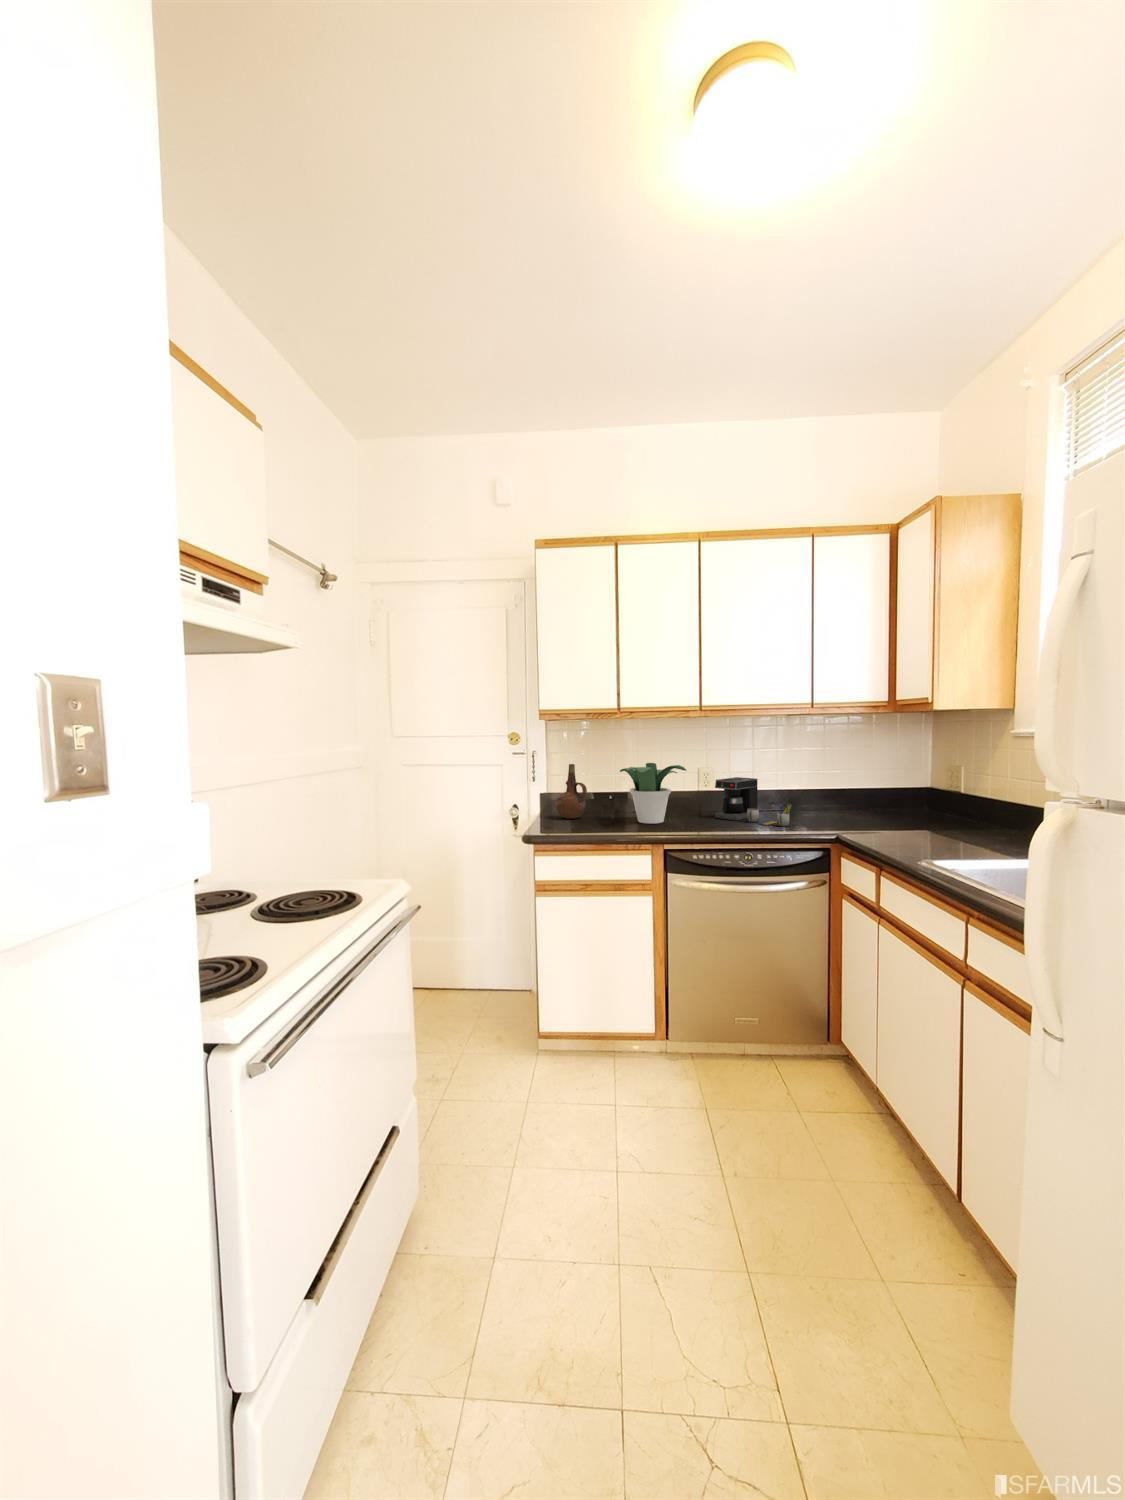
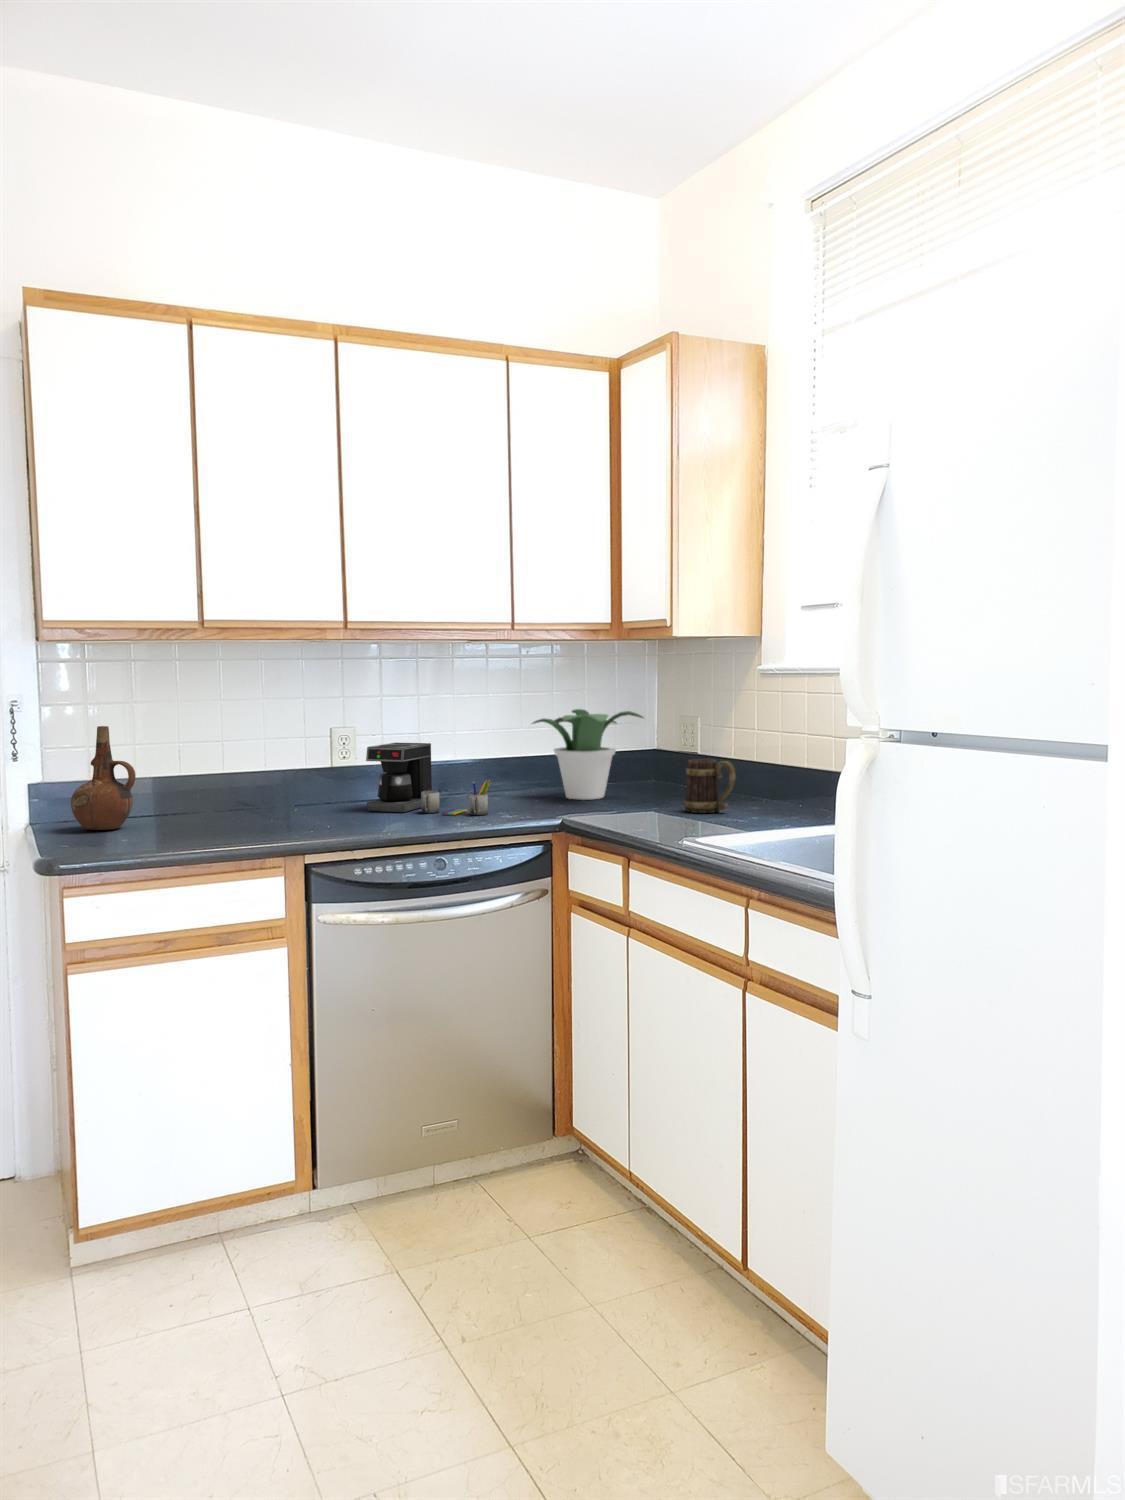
potted plant: present [620,763,686,824] -> present [533,709,643,800]
mug: none [939,799,984,839] -> present [684,759,736,813]

